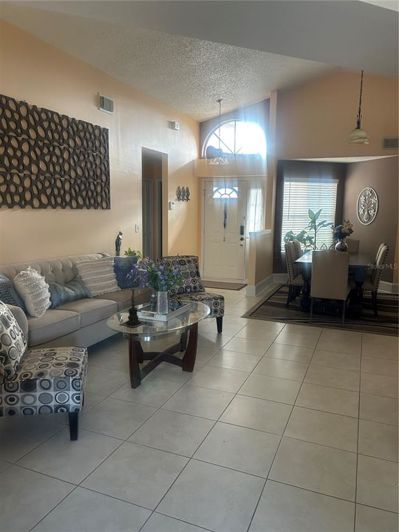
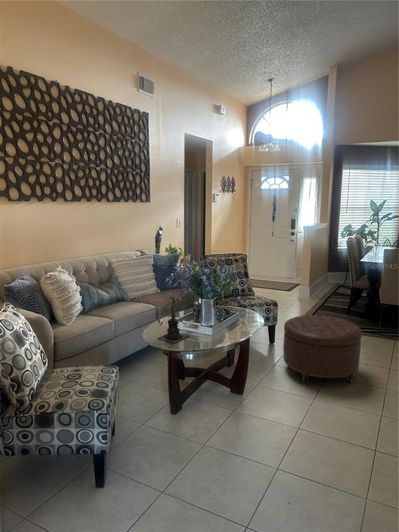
ottoman: none [228,306,291,362] -> present [283,315,362,384]

